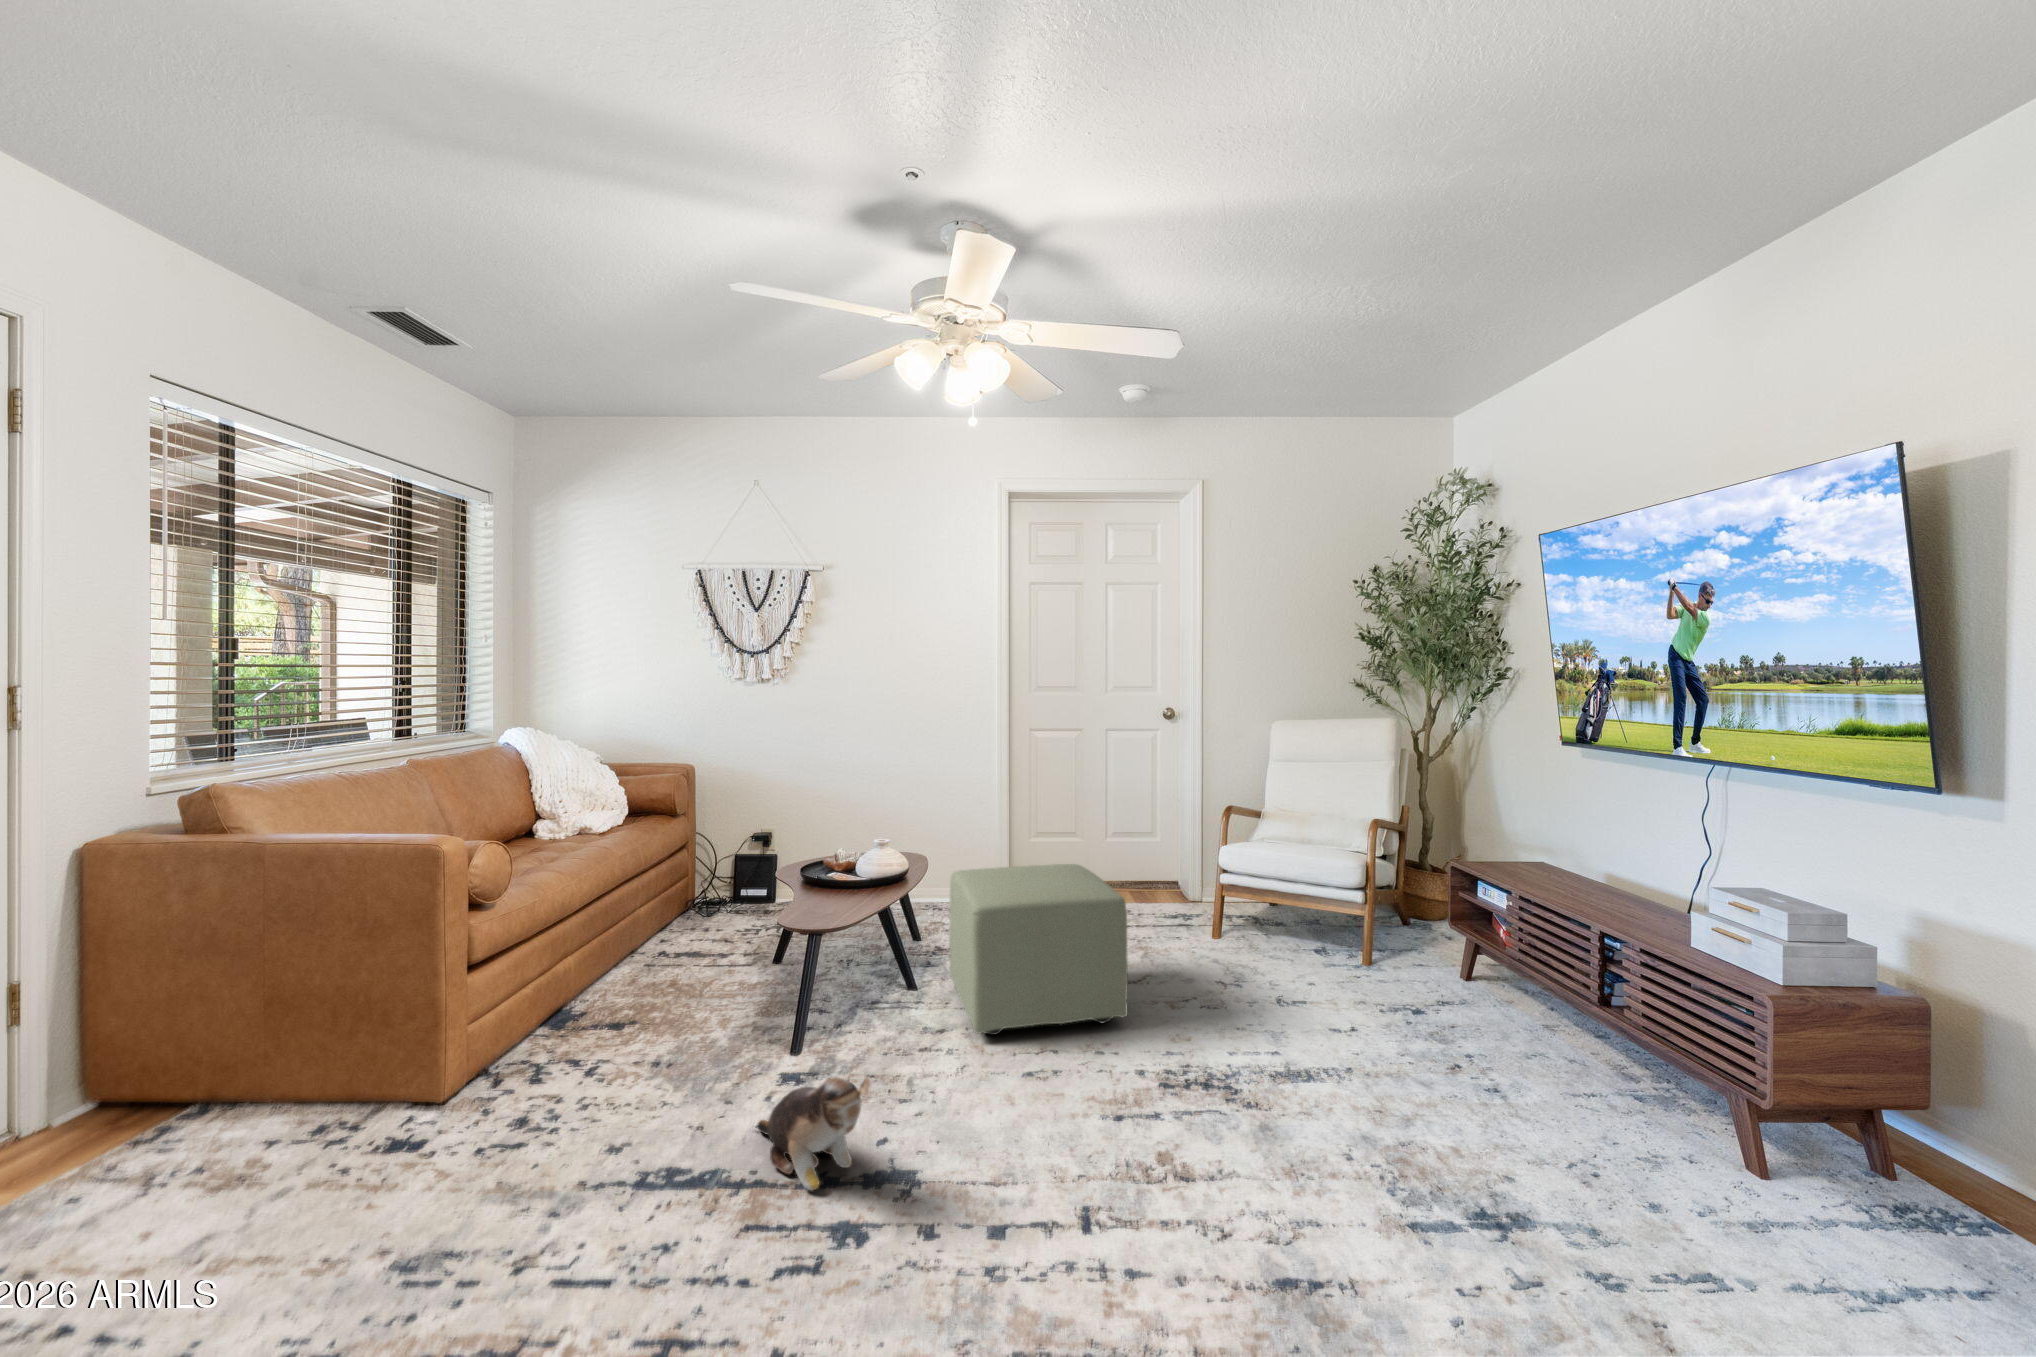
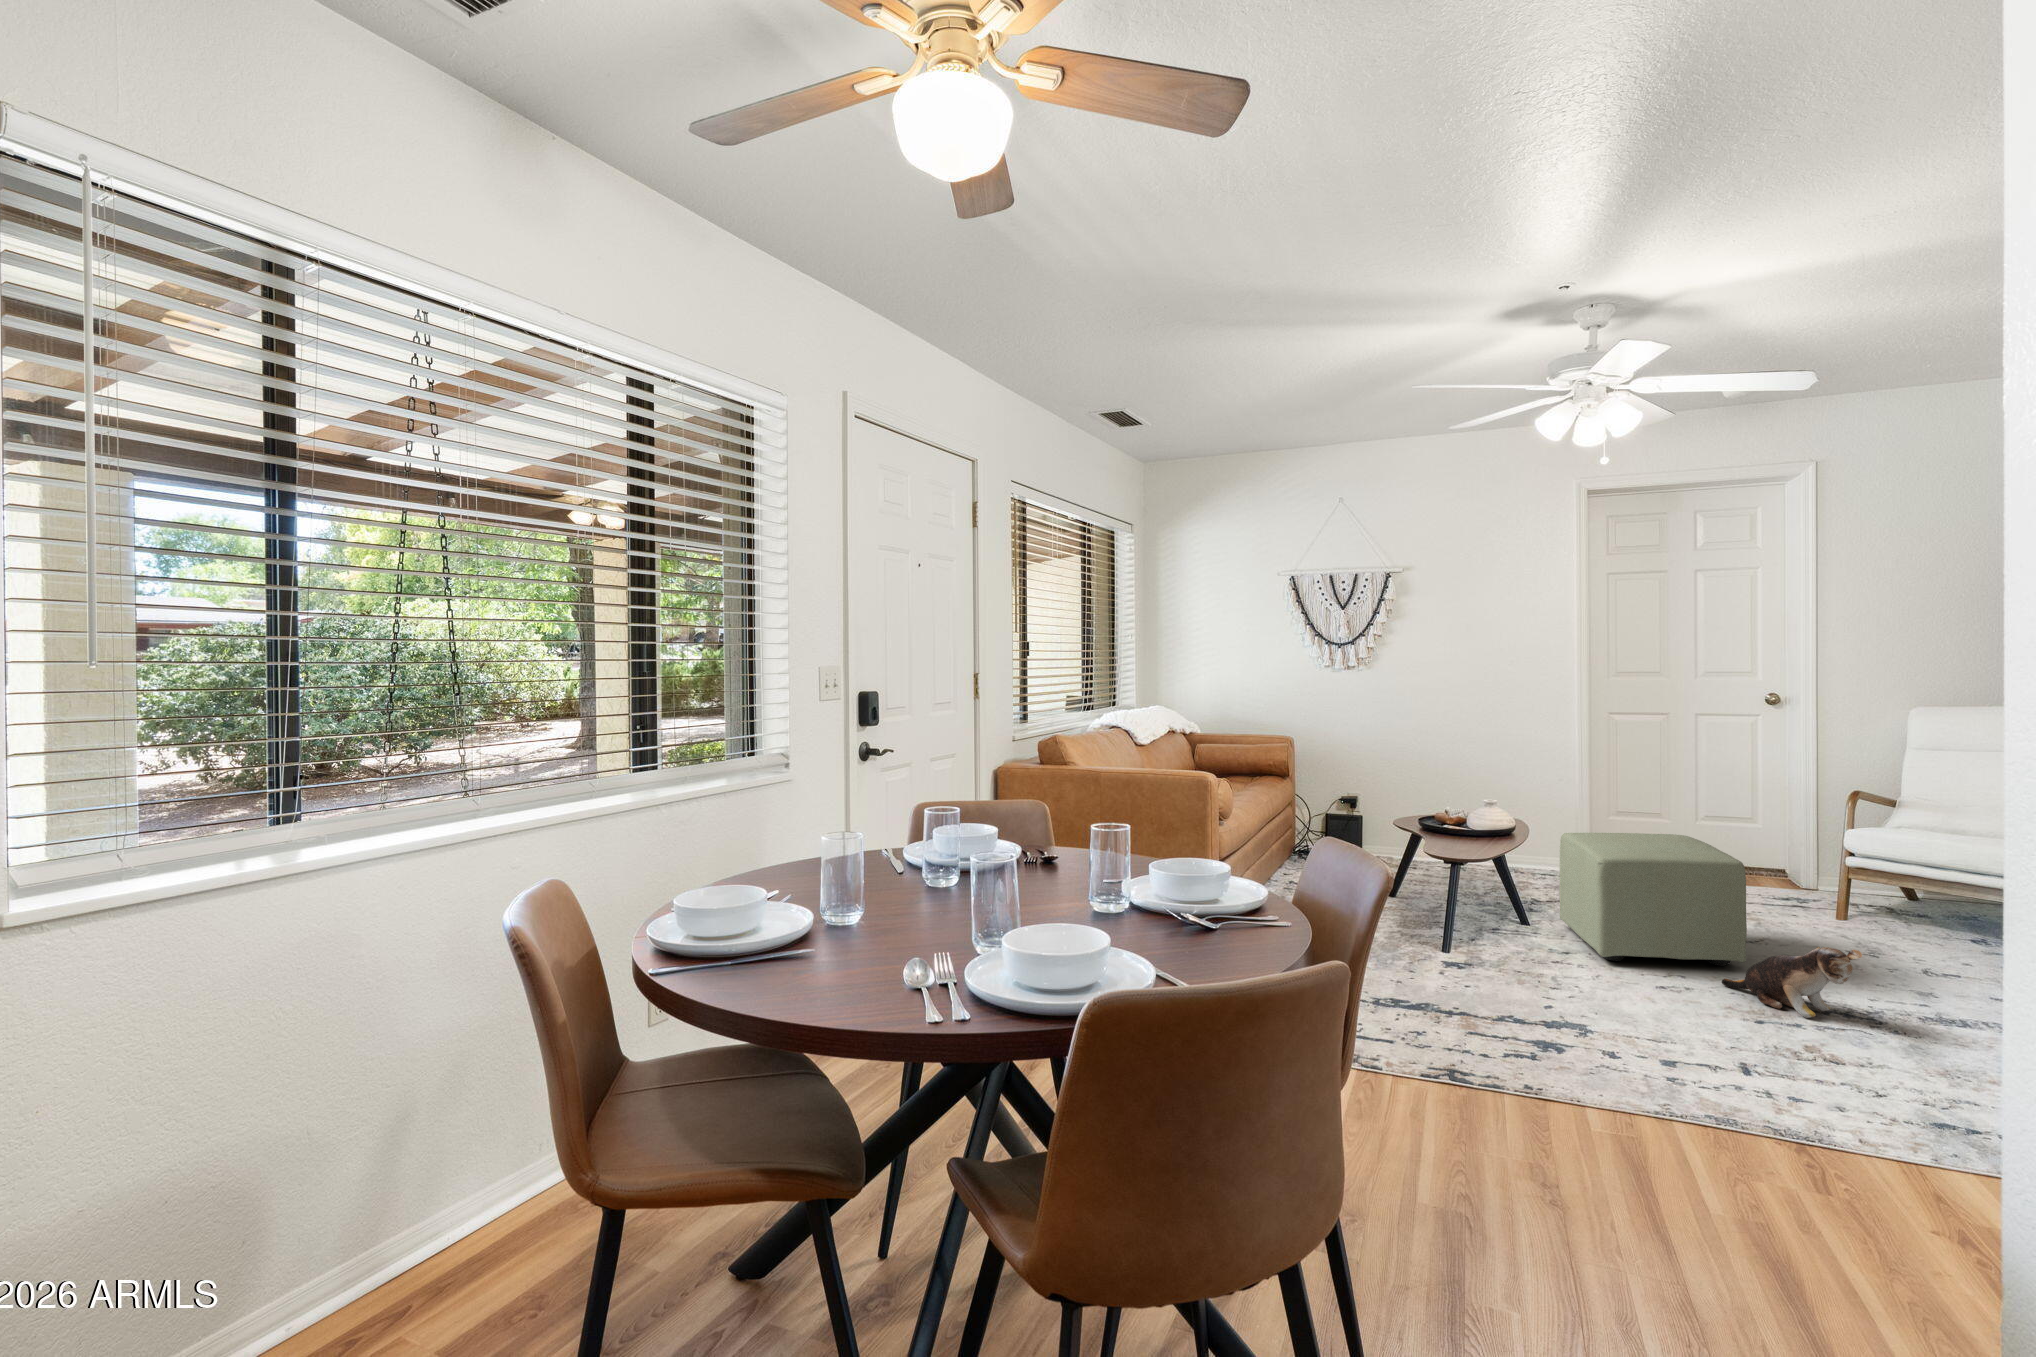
plush toy: present [757,1078,870,1190] -> present [1722,947,1862,1018]

